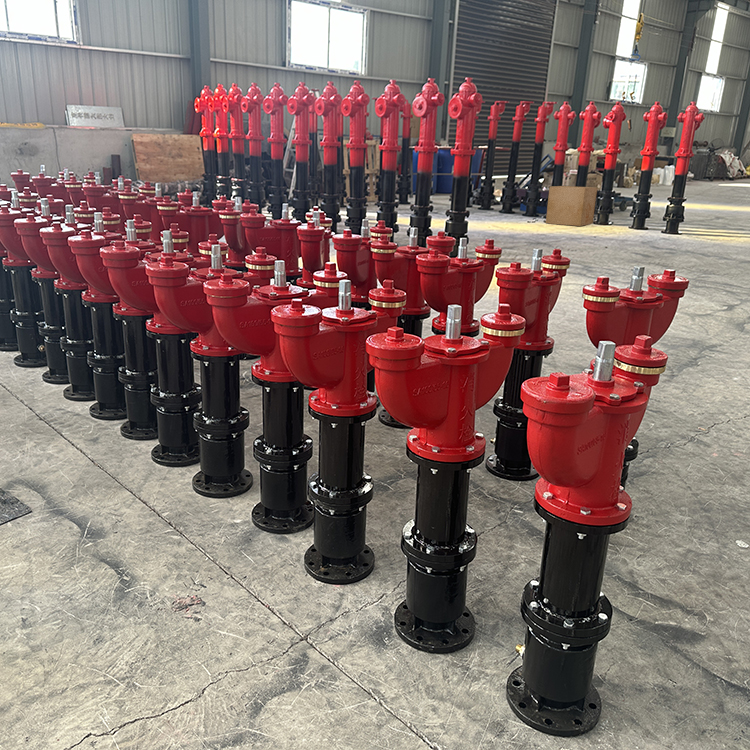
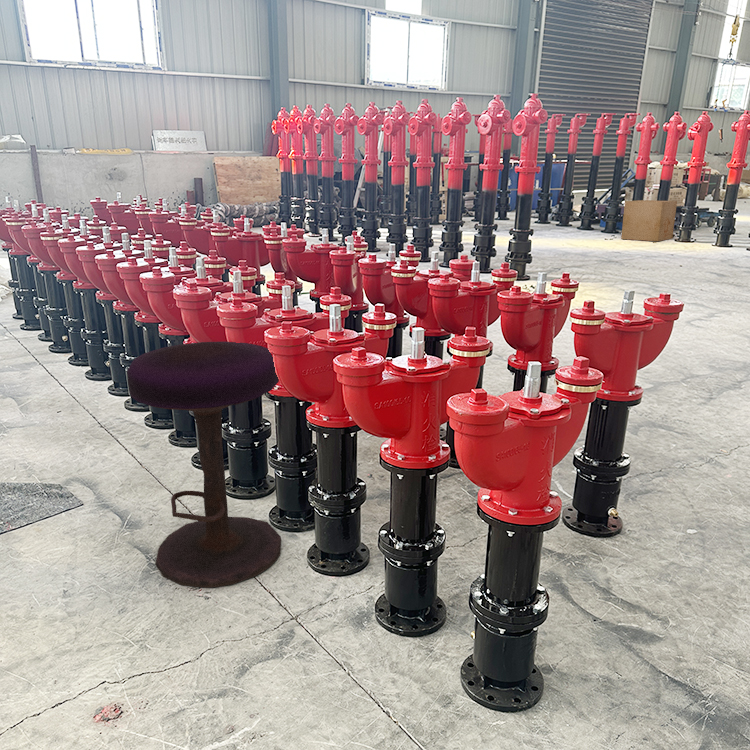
stool: none [95,320,275,607] -> present [127,341,281,588]

